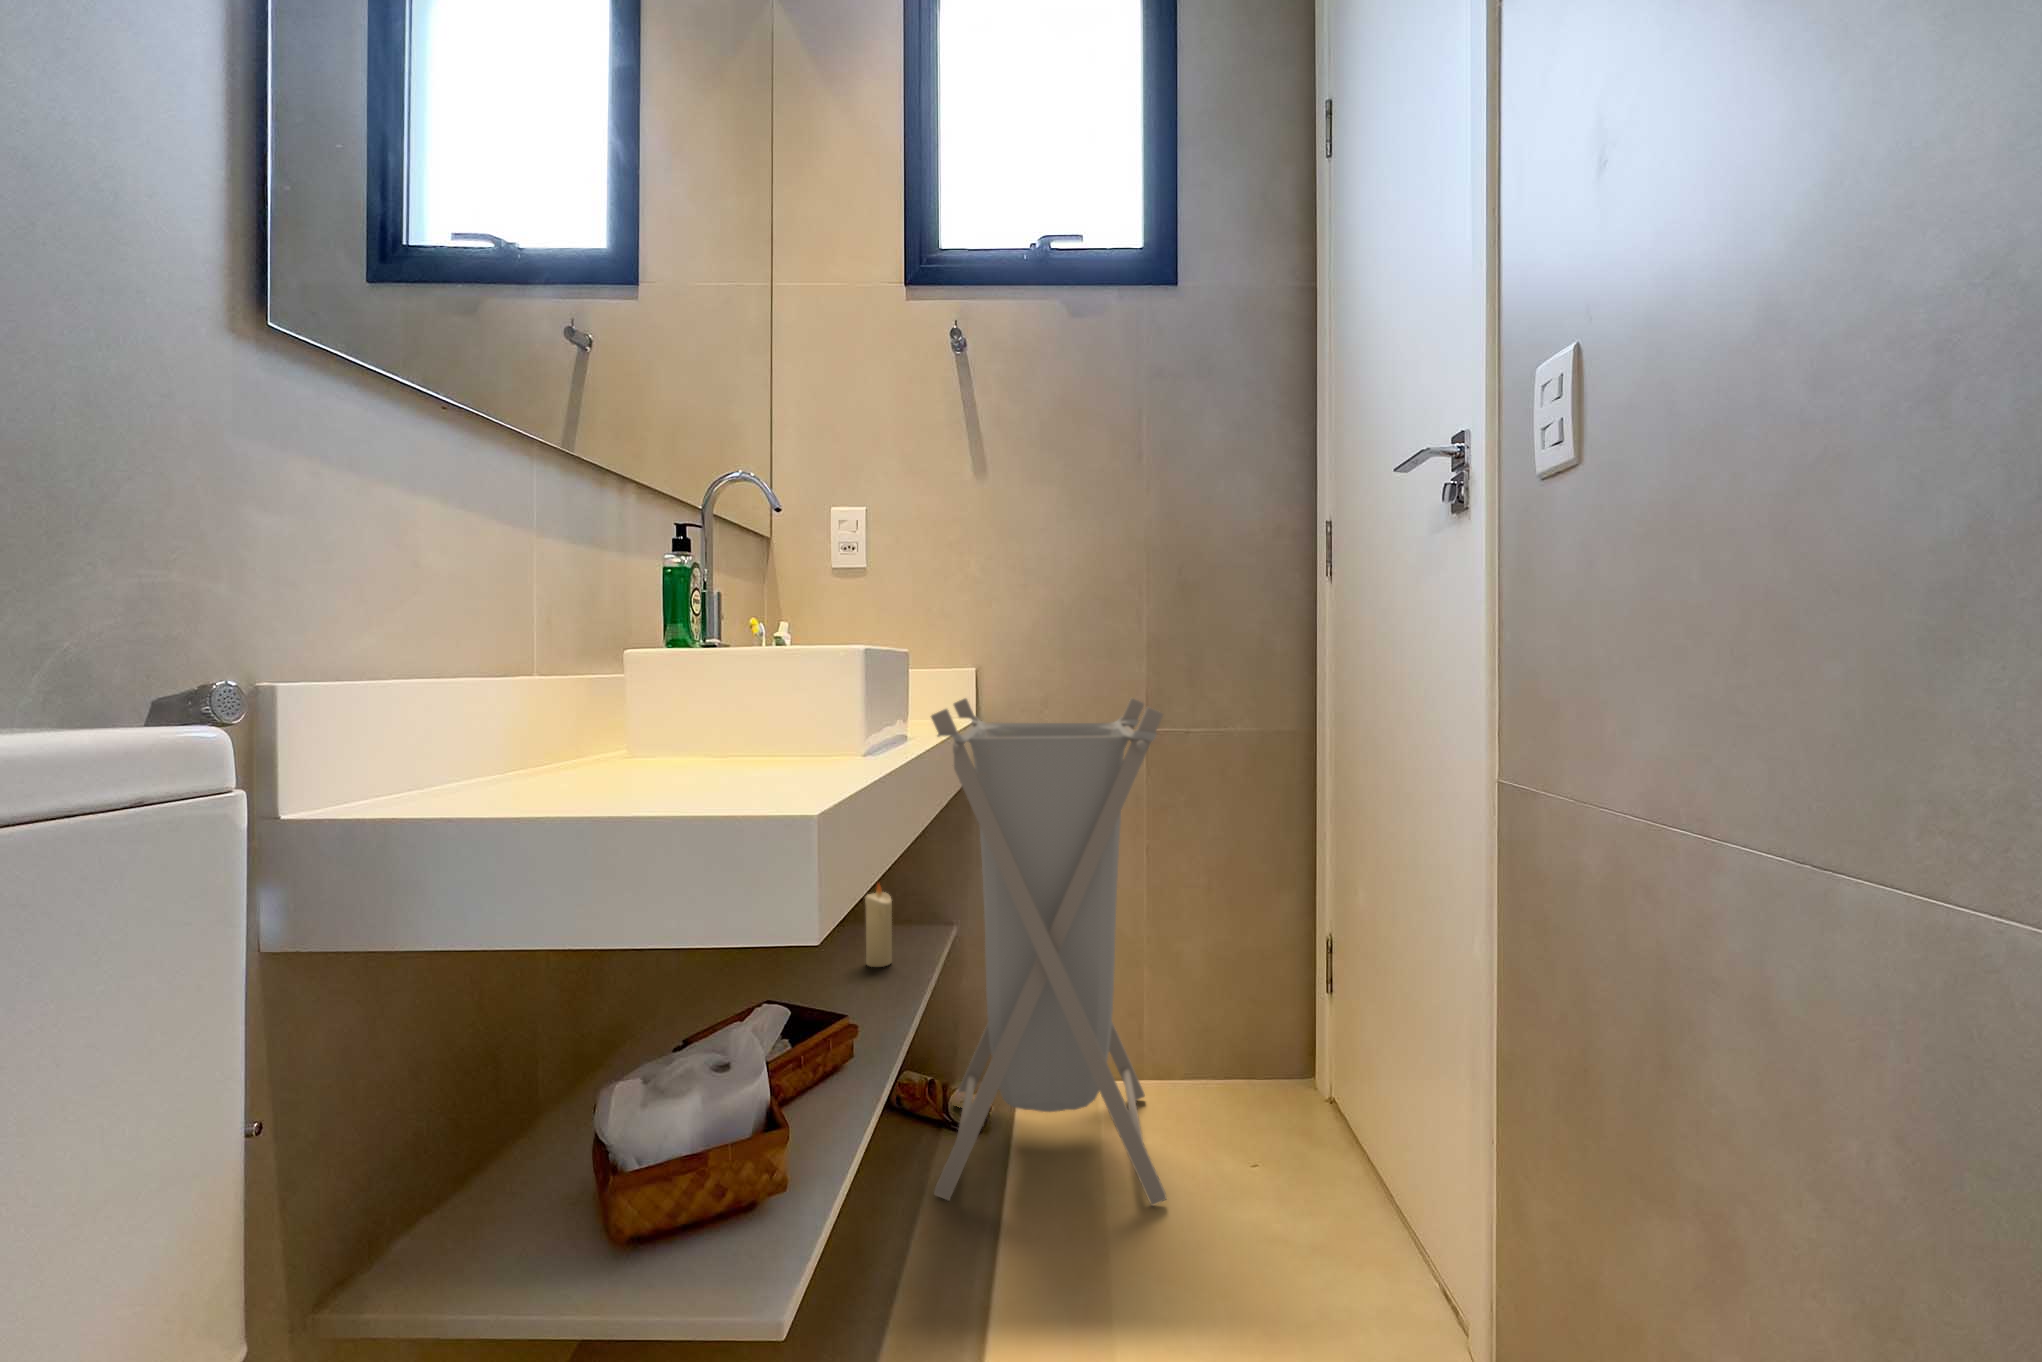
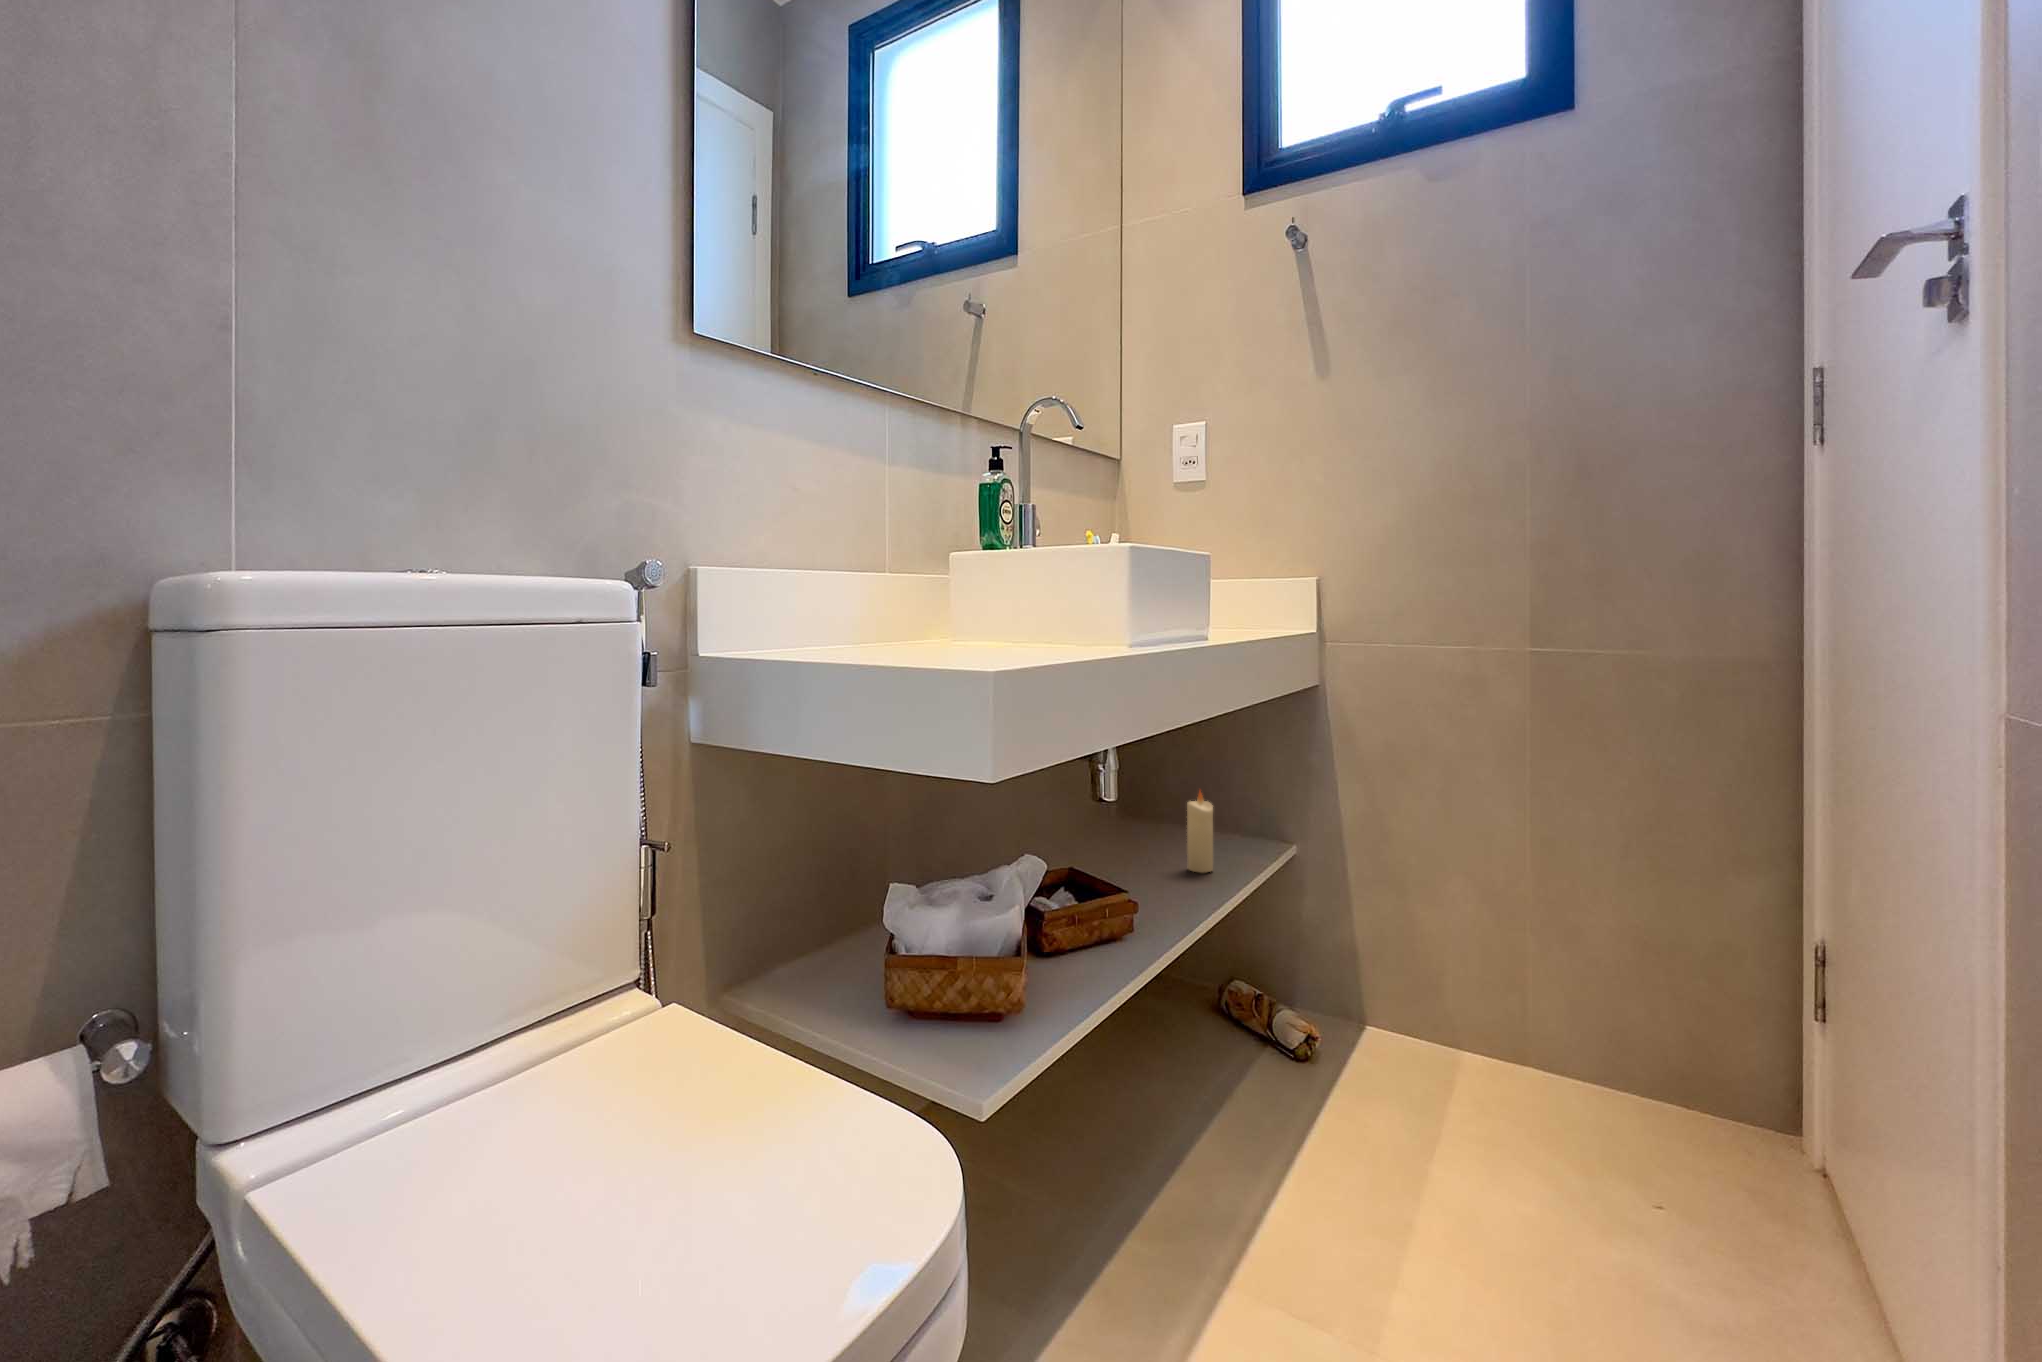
laundry hamper: present [931,698,1167,1206] -> none [1232,608,1517,1178]

